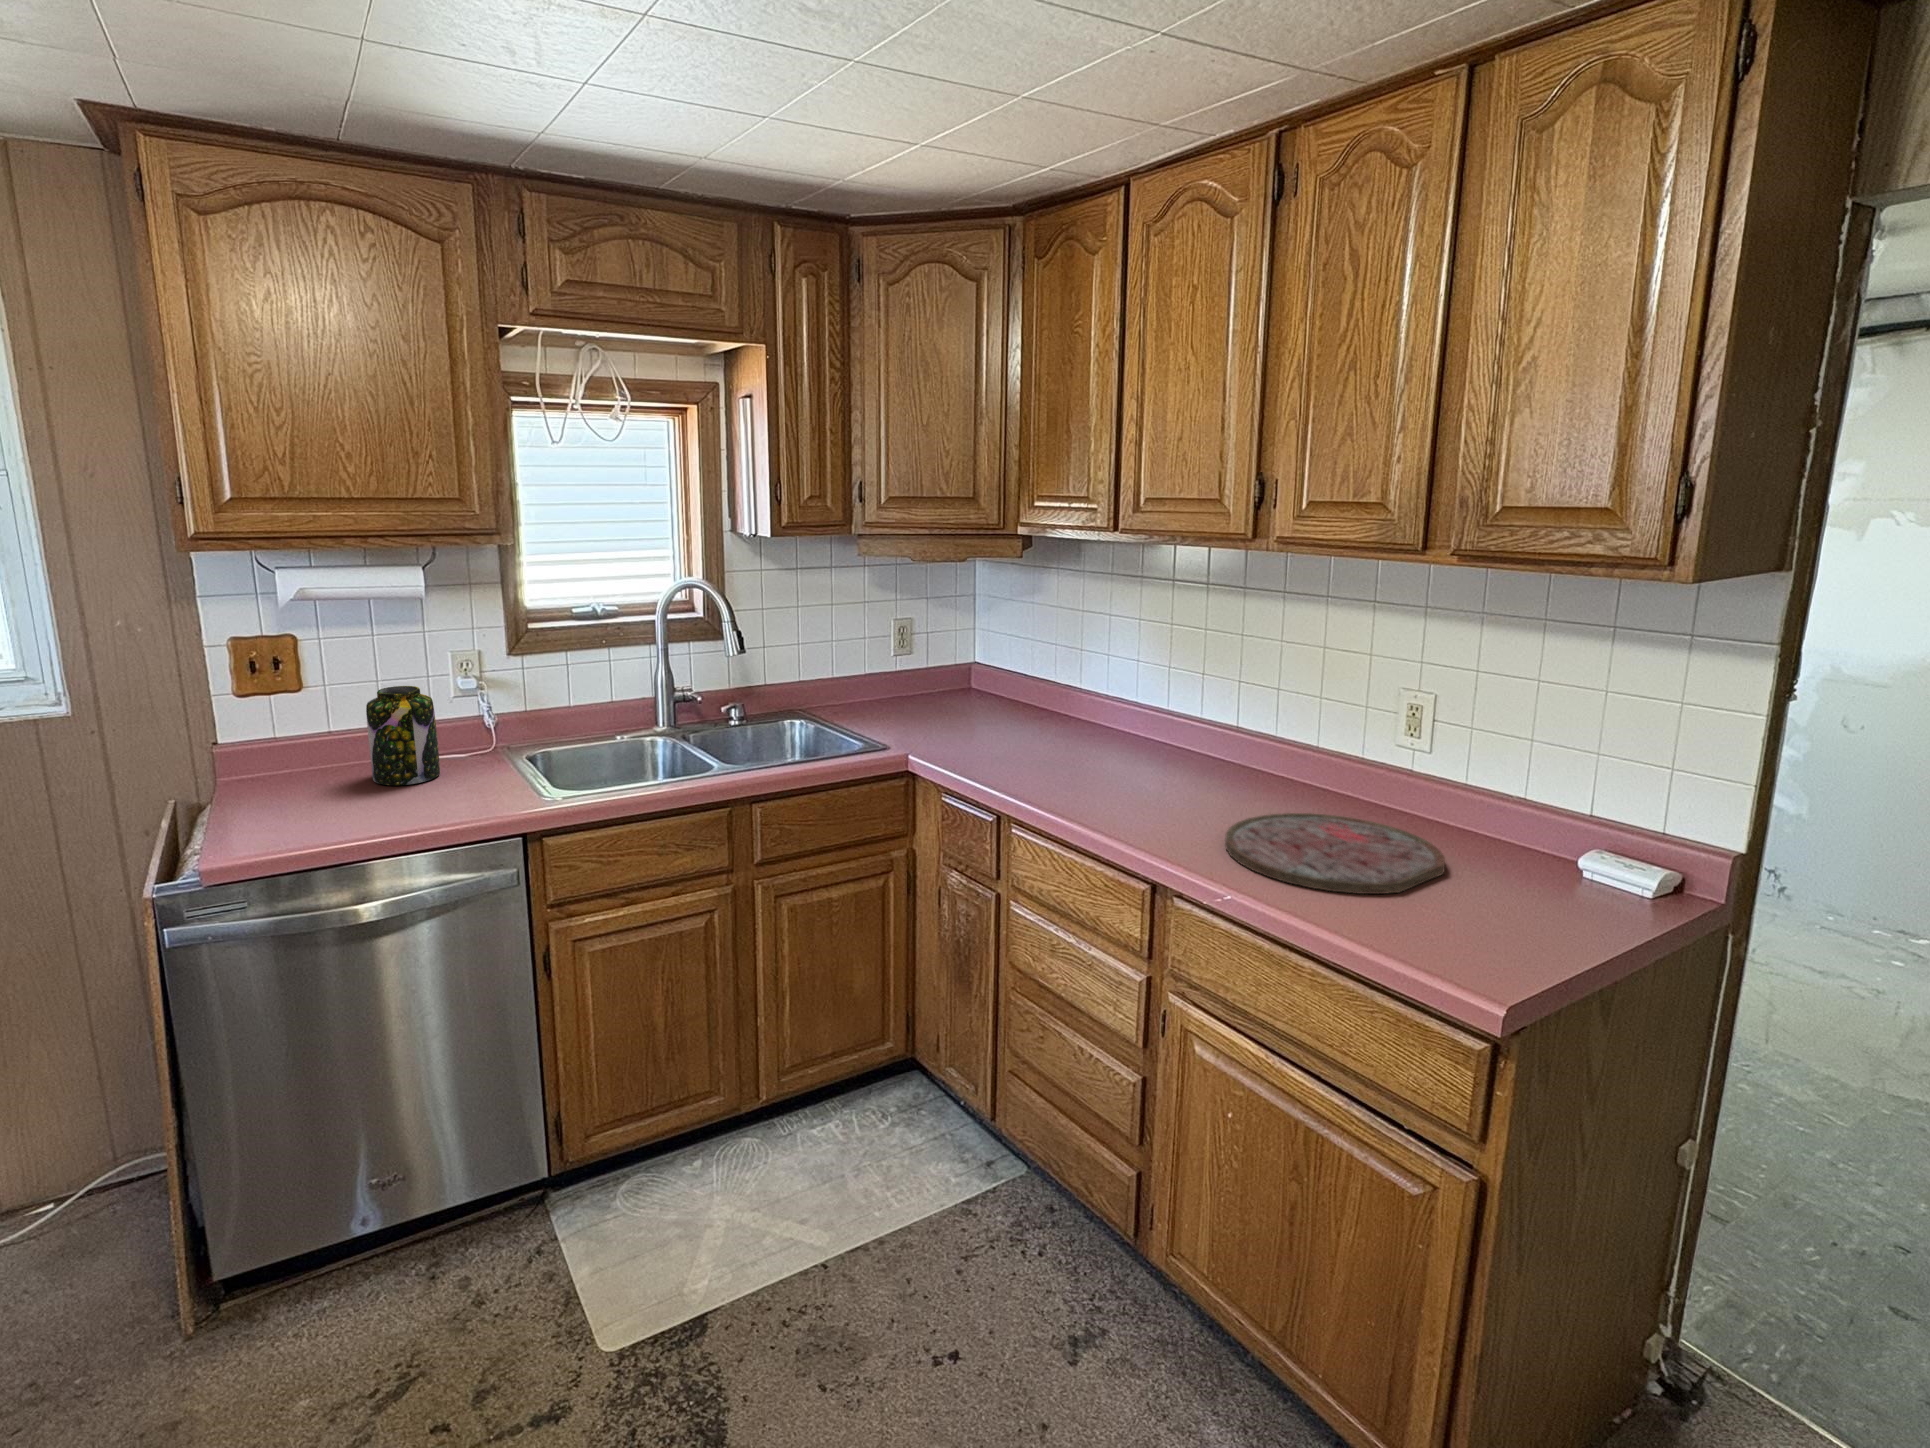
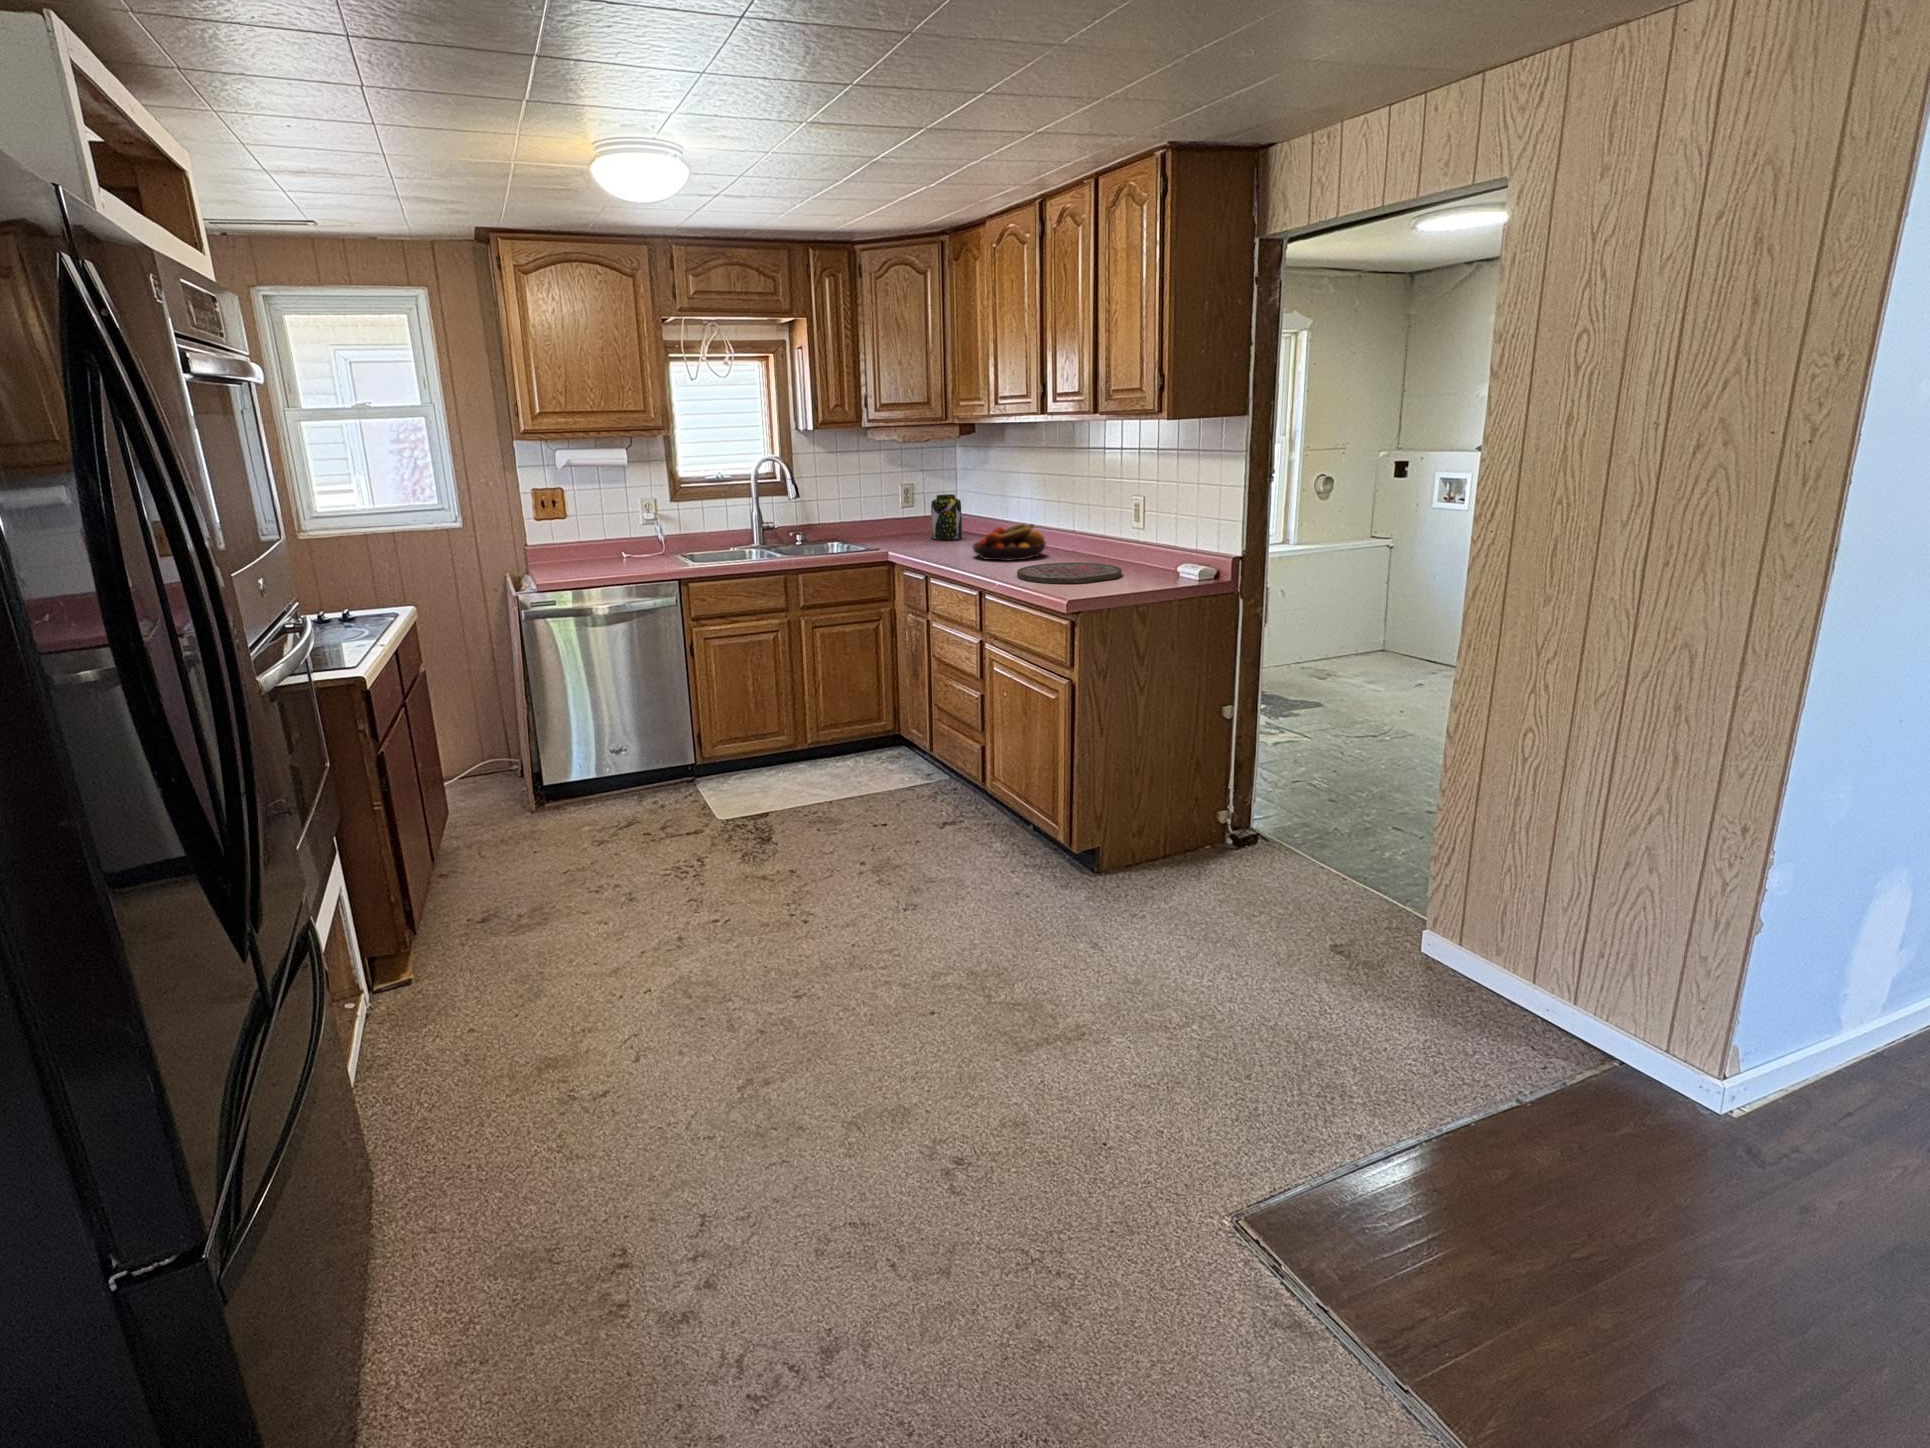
jar: present [366,686,440,785] -> present [931,494,962,540]
fruit bowl: none [1072,709,1207,792] -> present [973,524,1046,561]

